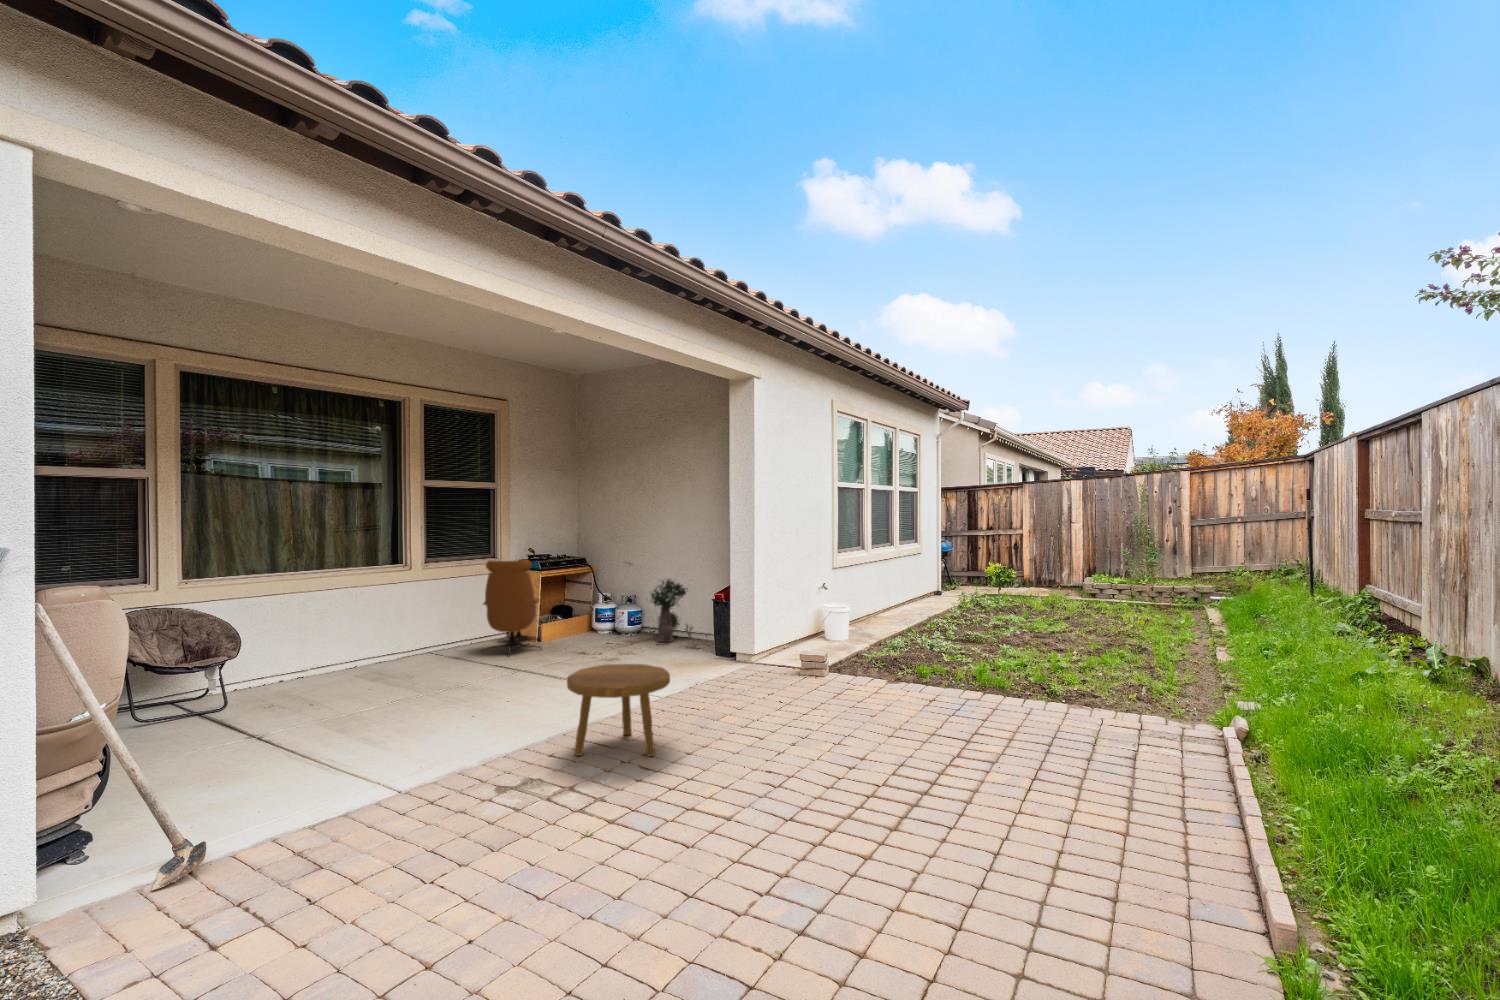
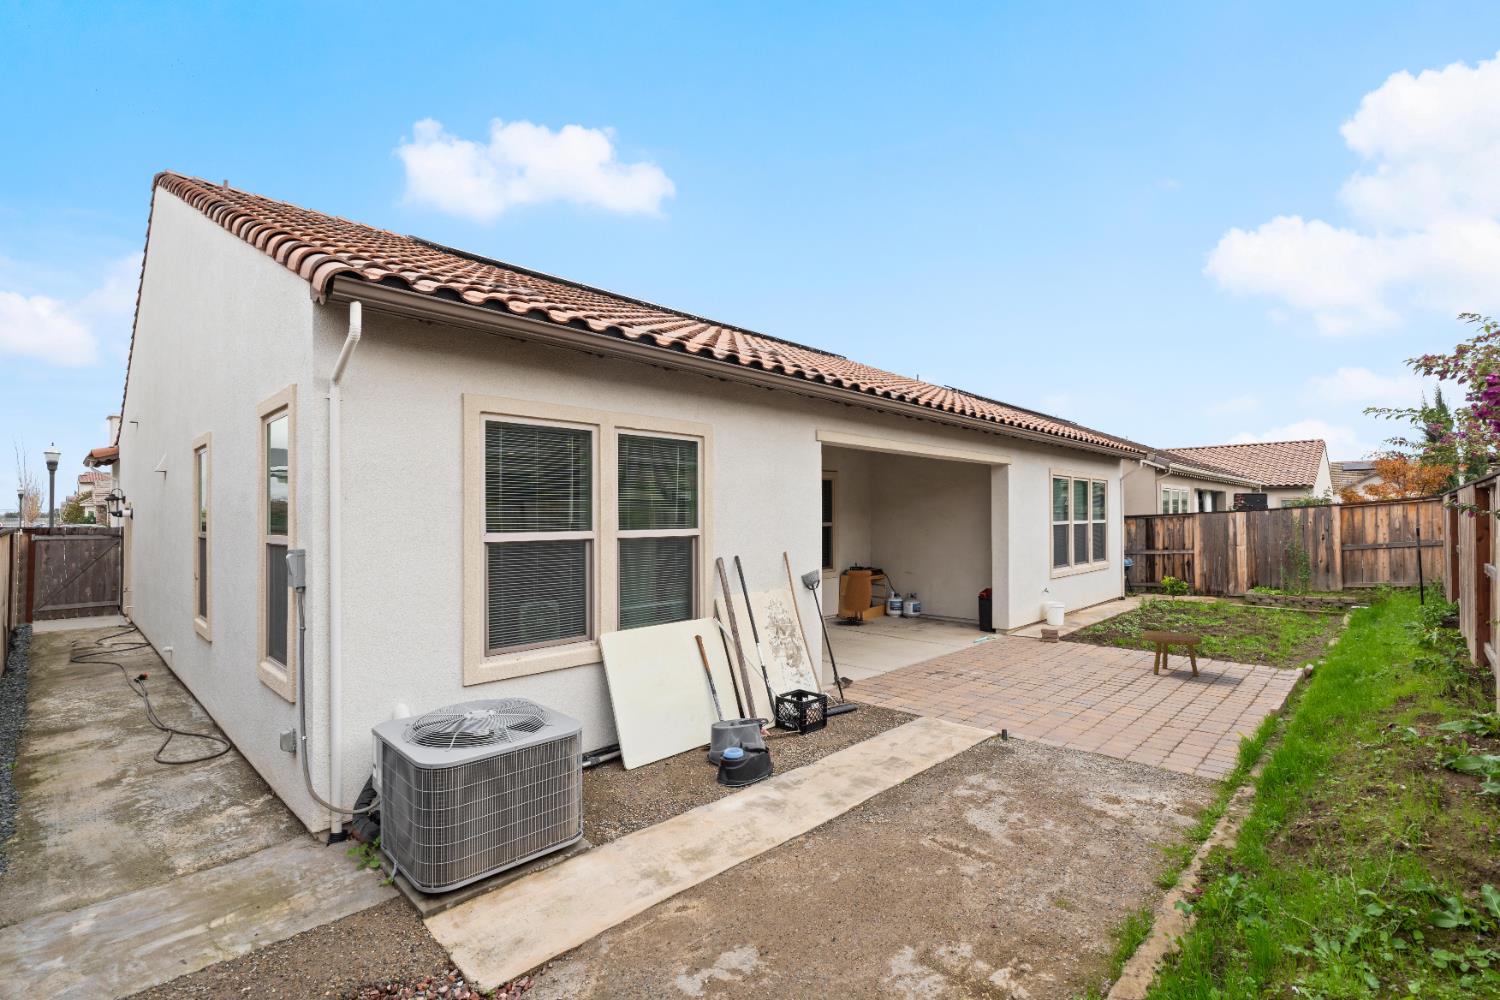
potted plant: present [651,579,692,642] -> none [932,583,961,622]
footstool: present [567,664,670,757] -> present [1142,632,1202,676]

